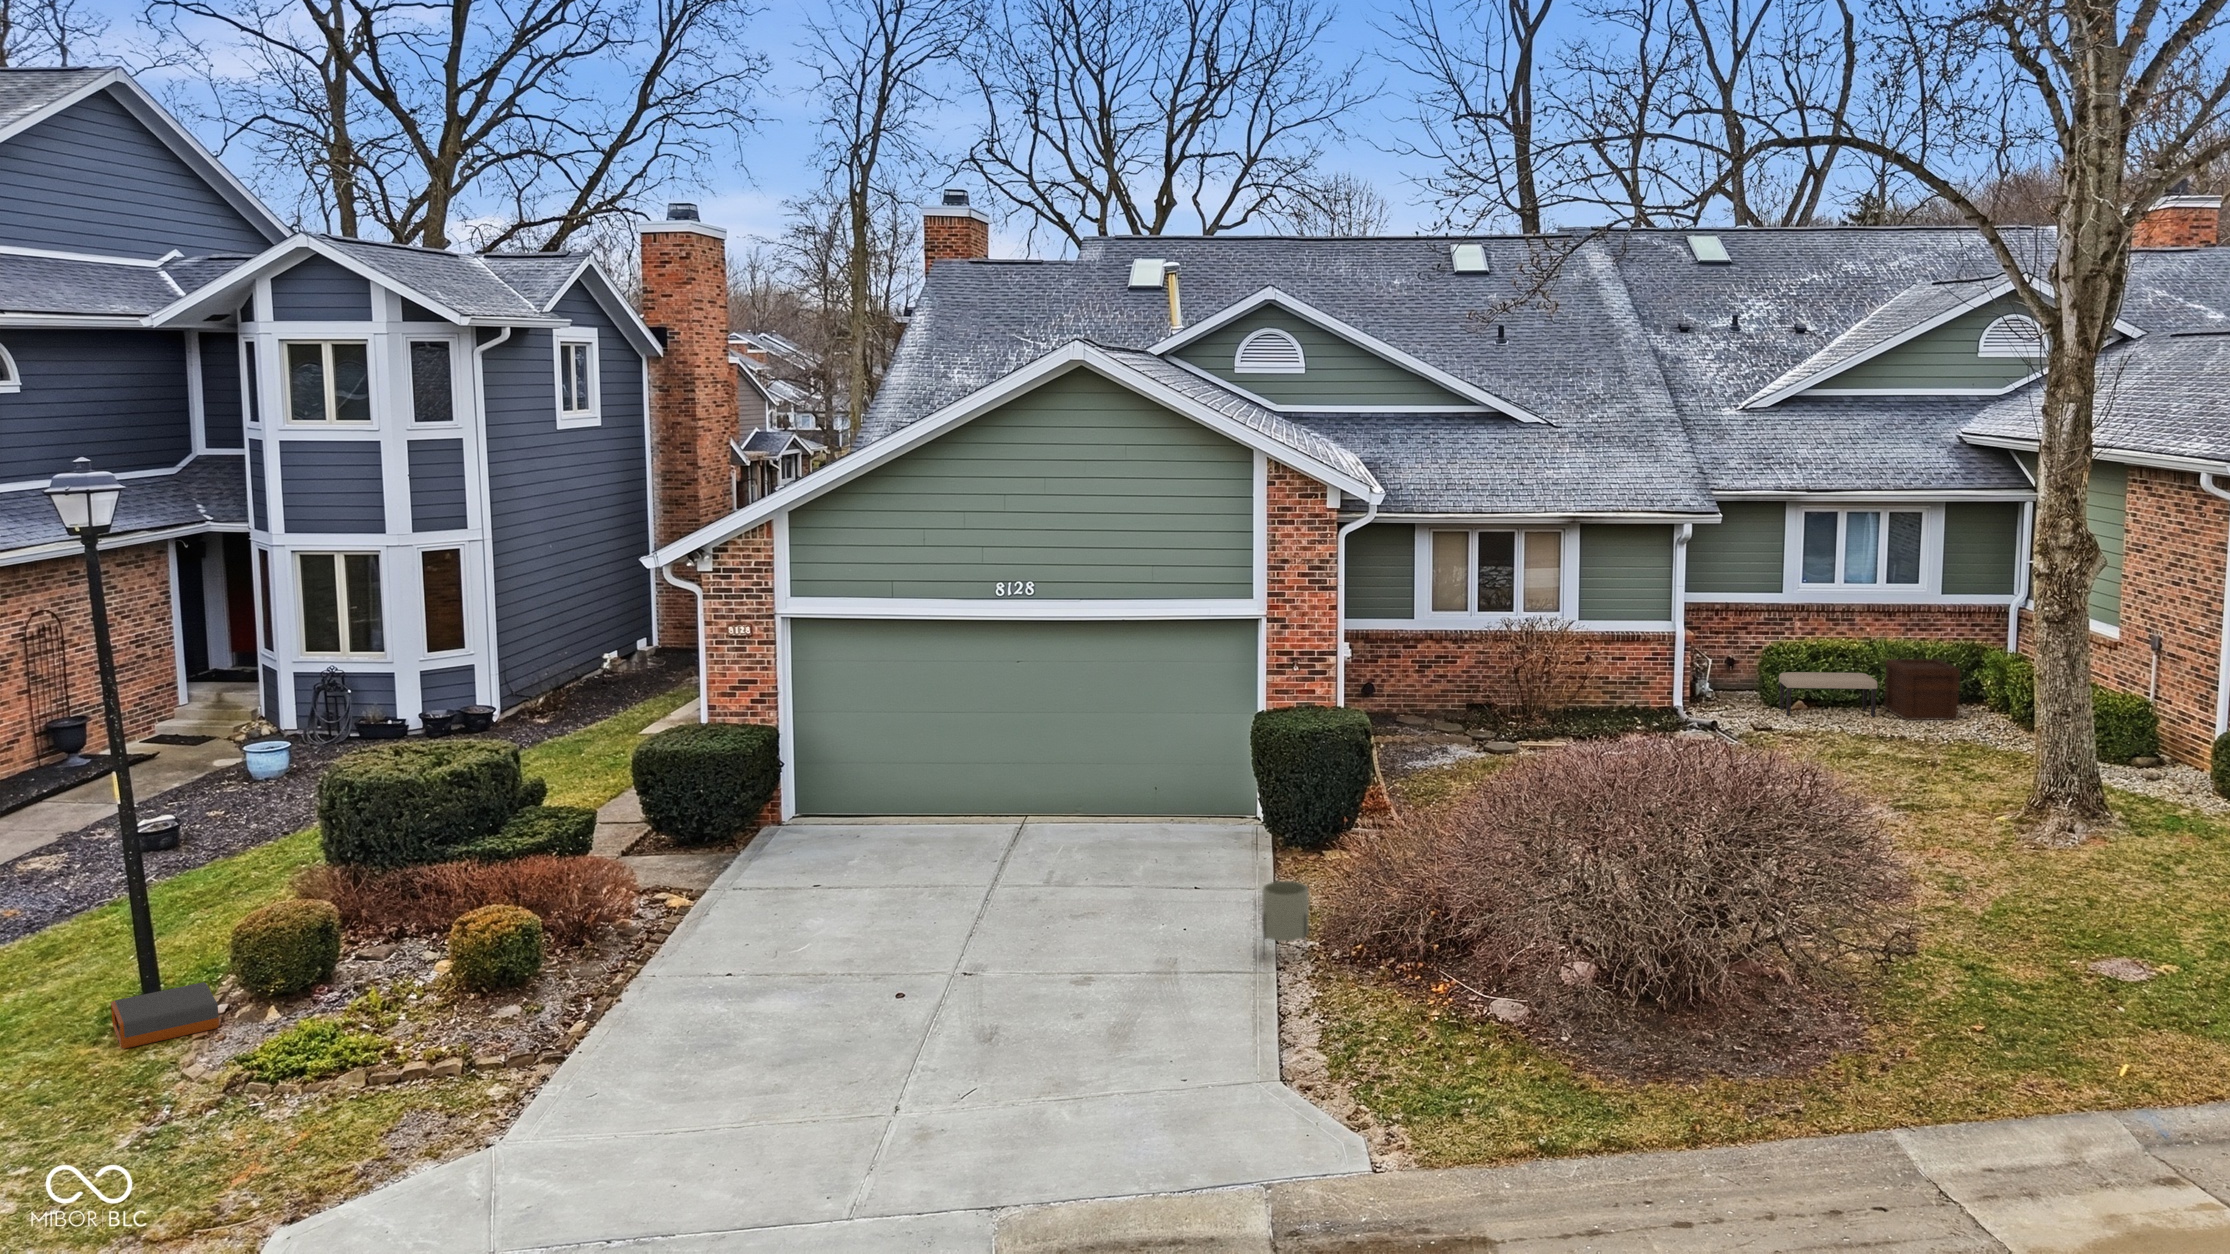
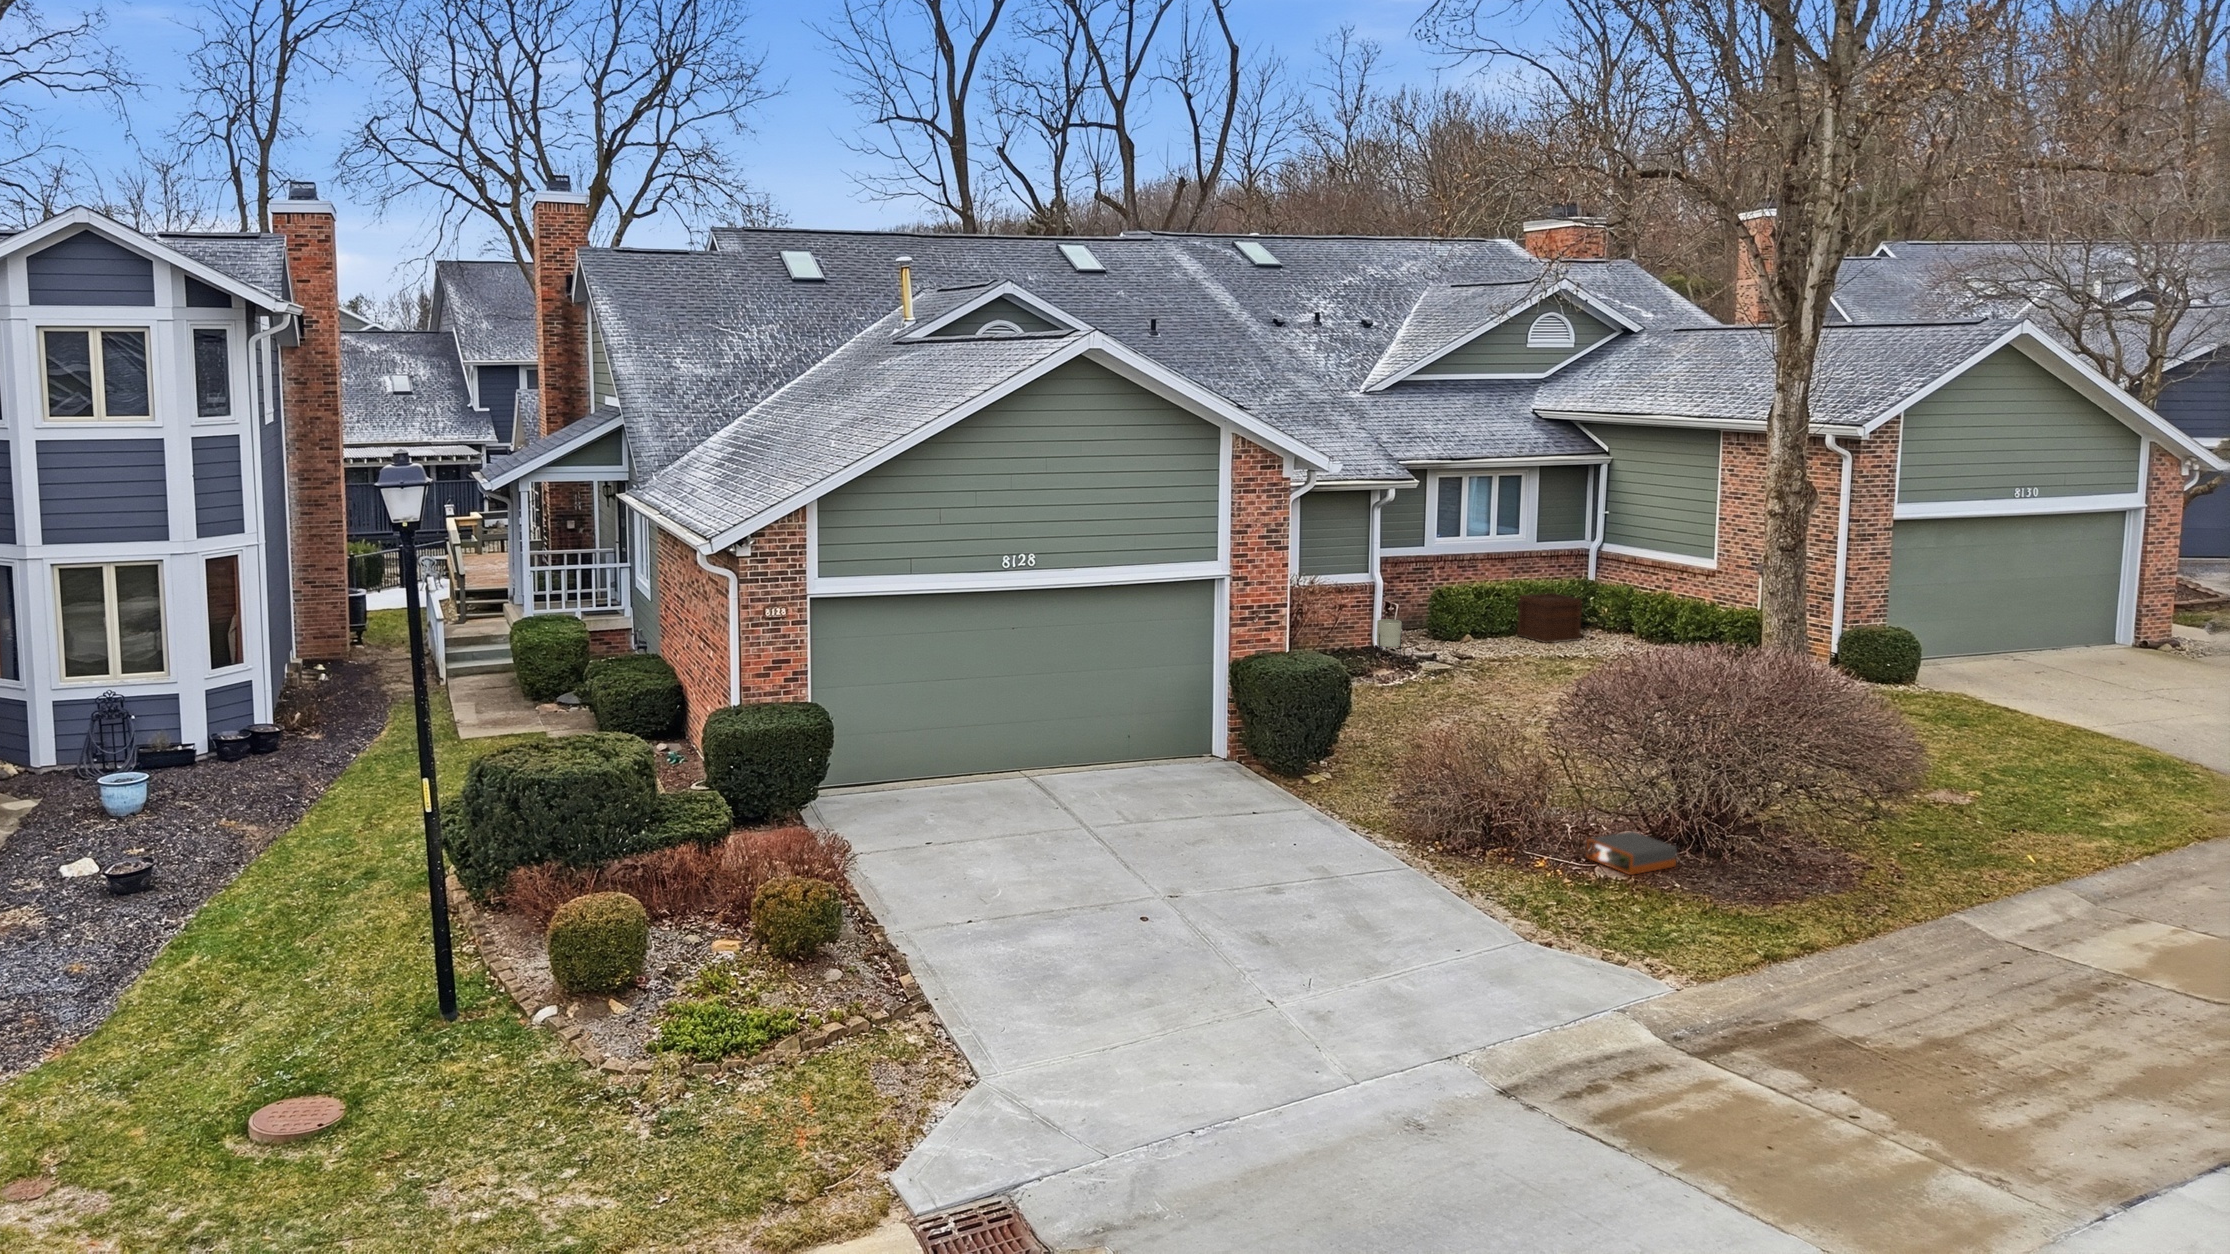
bench: present [1779,672,1878,717] -> none [1443,607,1522,646]
planter: present [1262,881,1309,942] -> present [1377,619,1402,657]
storage box: present [111,982,219,1049] -> present [1587,831,1677,875]

